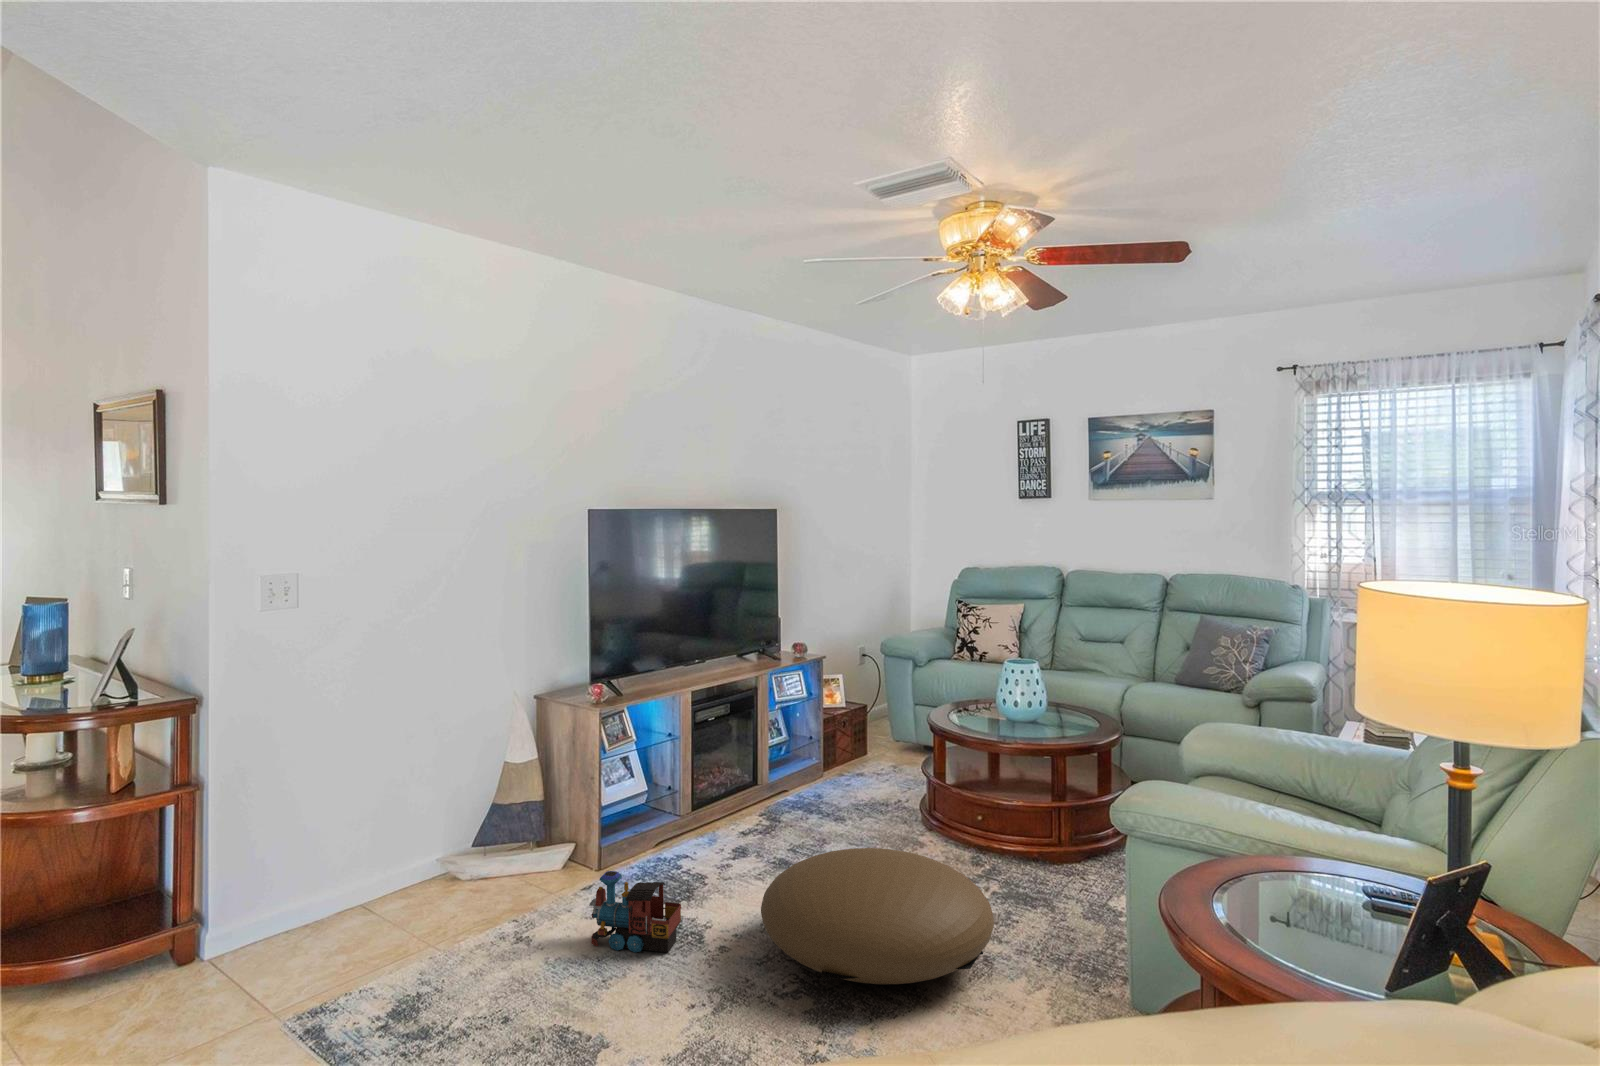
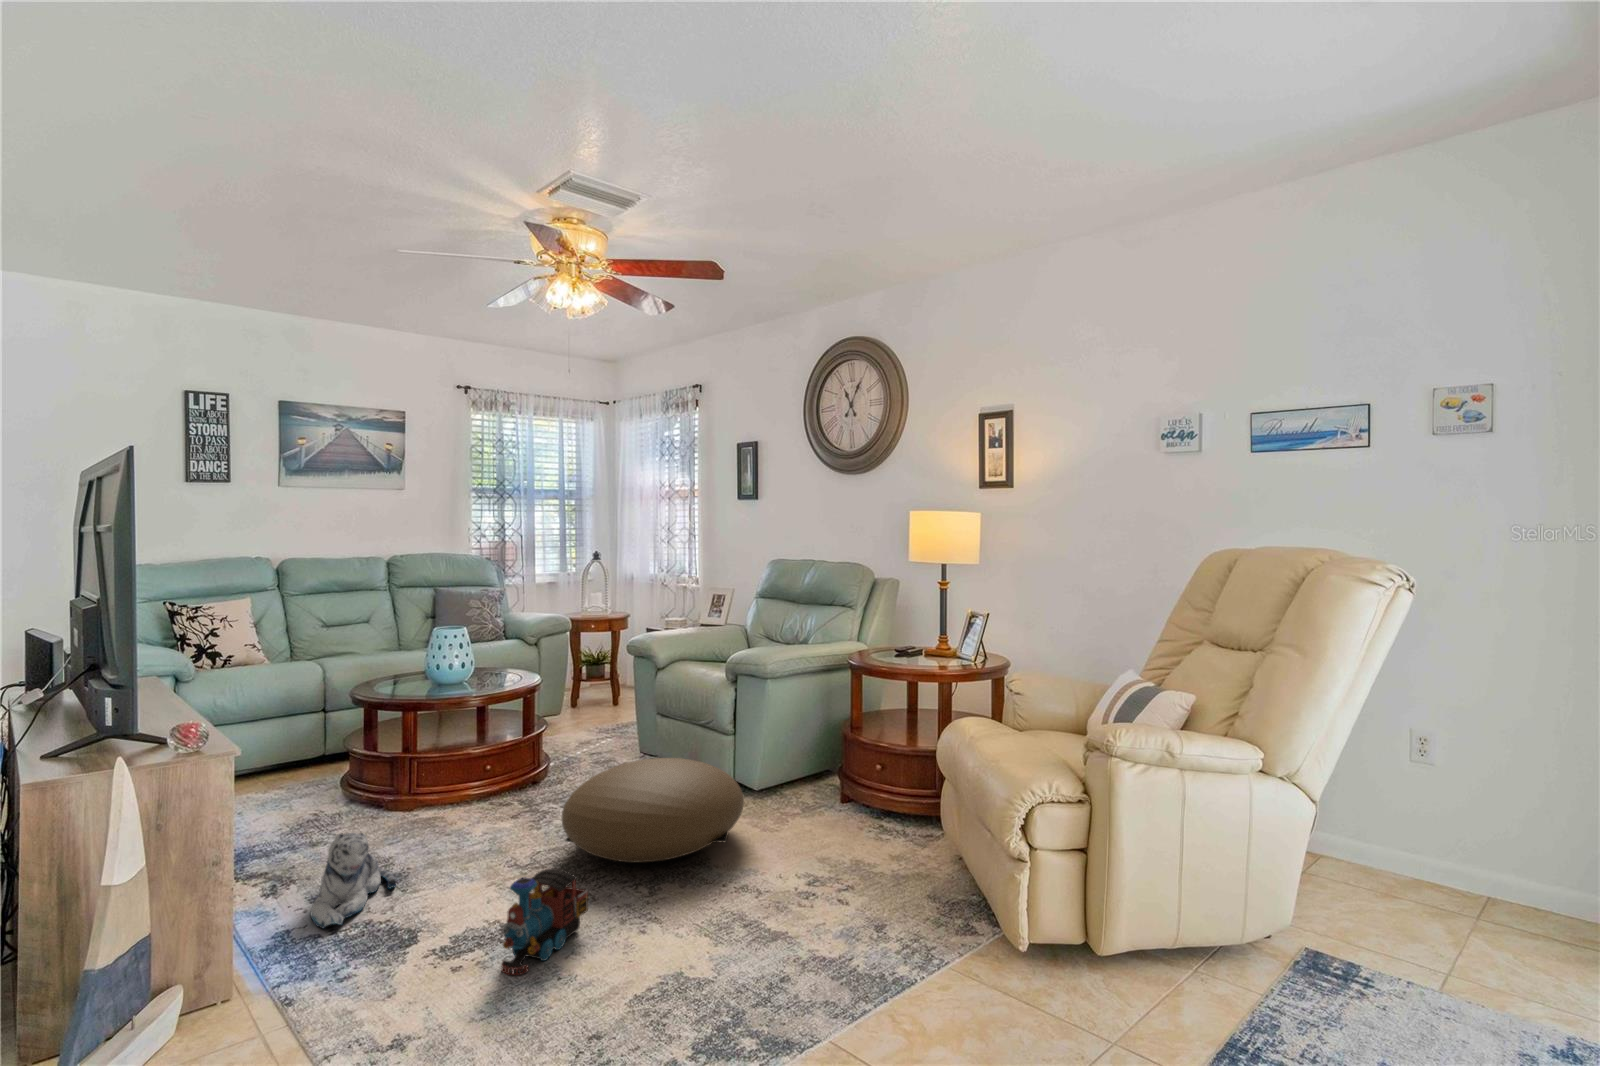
plush toy: none [669,797,774,861] -> present [311,833,397,928]

